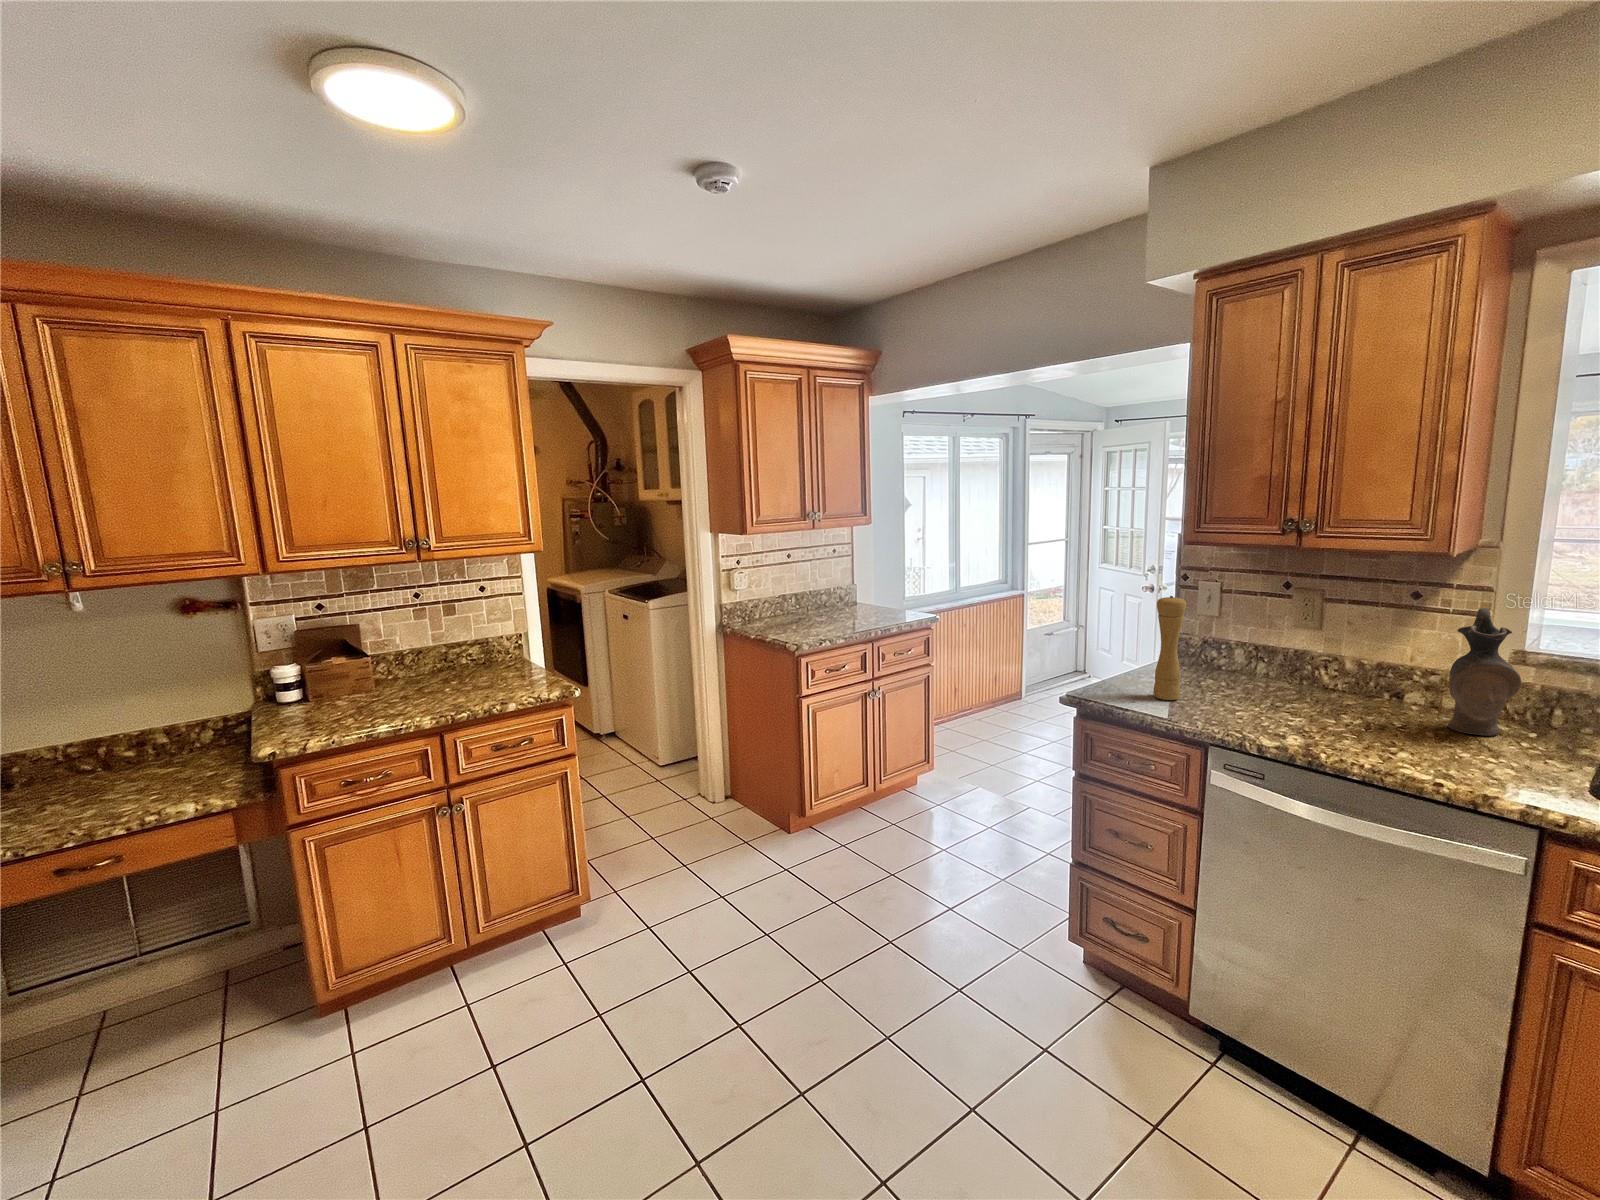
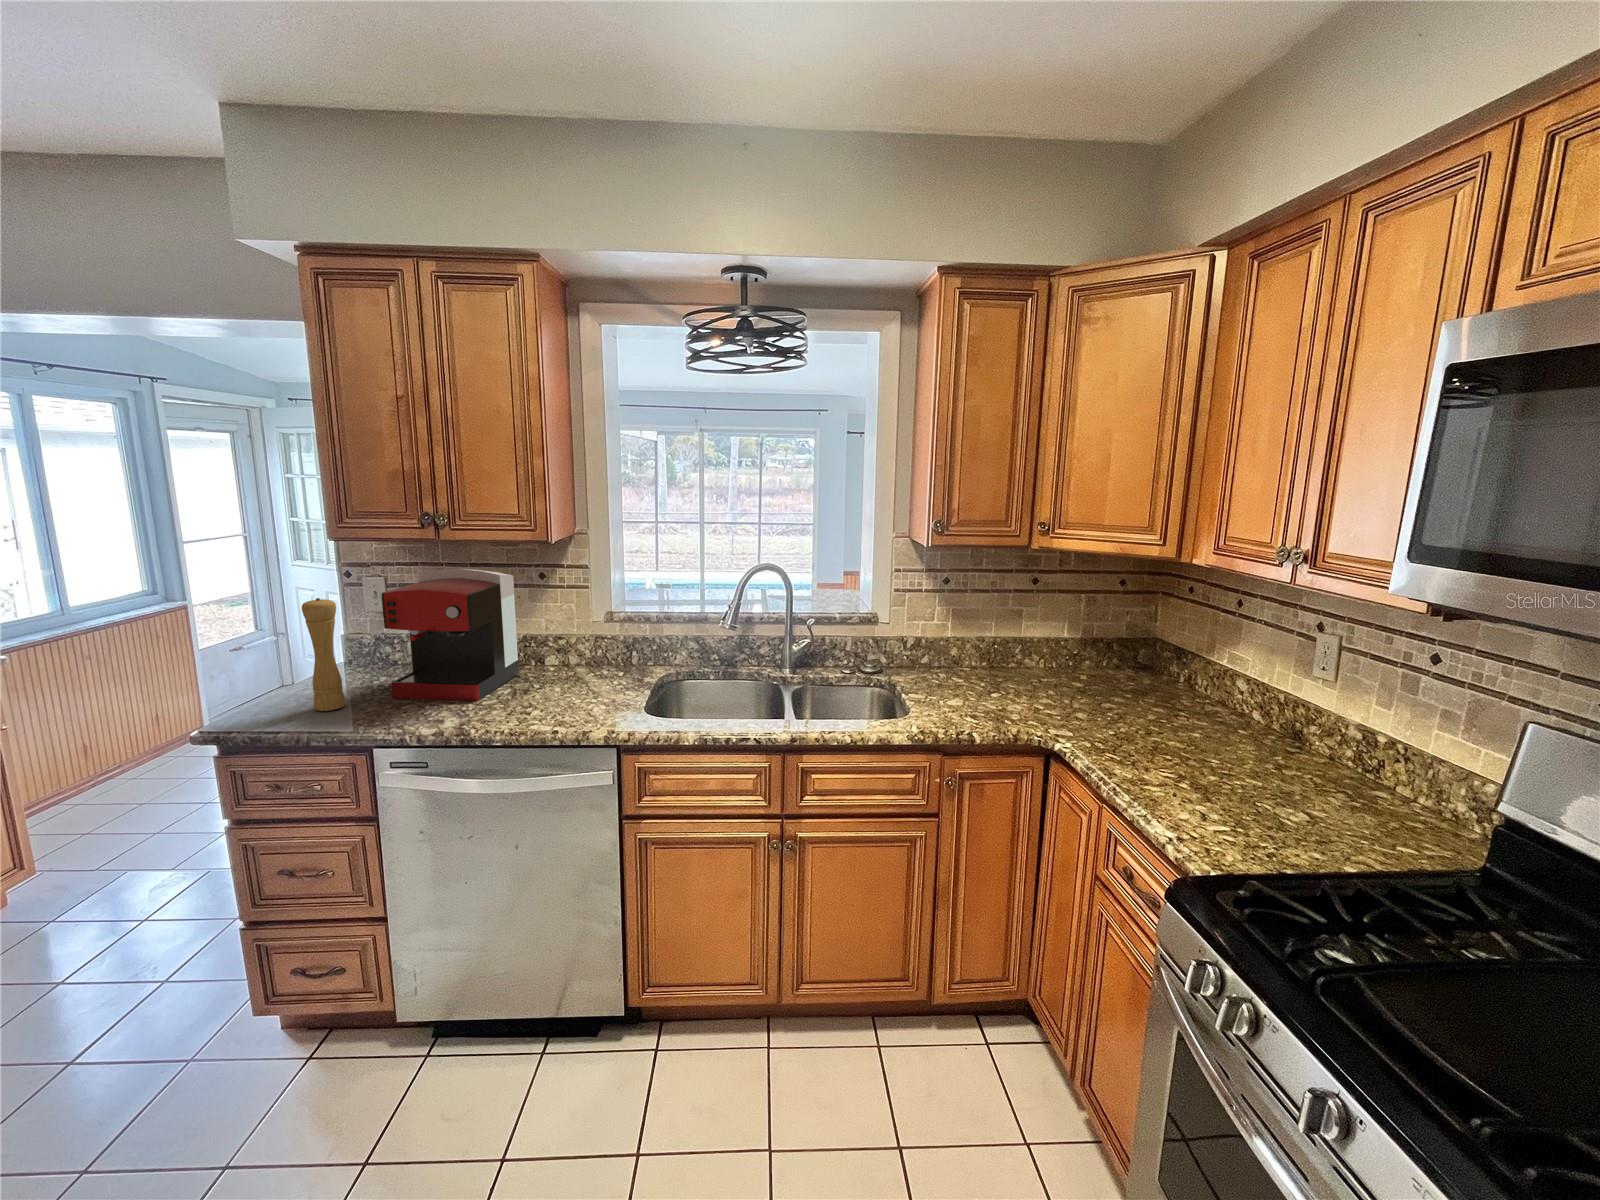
coffee maker: none [1224,579,1380,724] -> present [381,569,519,701]
ceramic pitcher: present [1448,608,1521,735] -> none [566,582,607,682]

